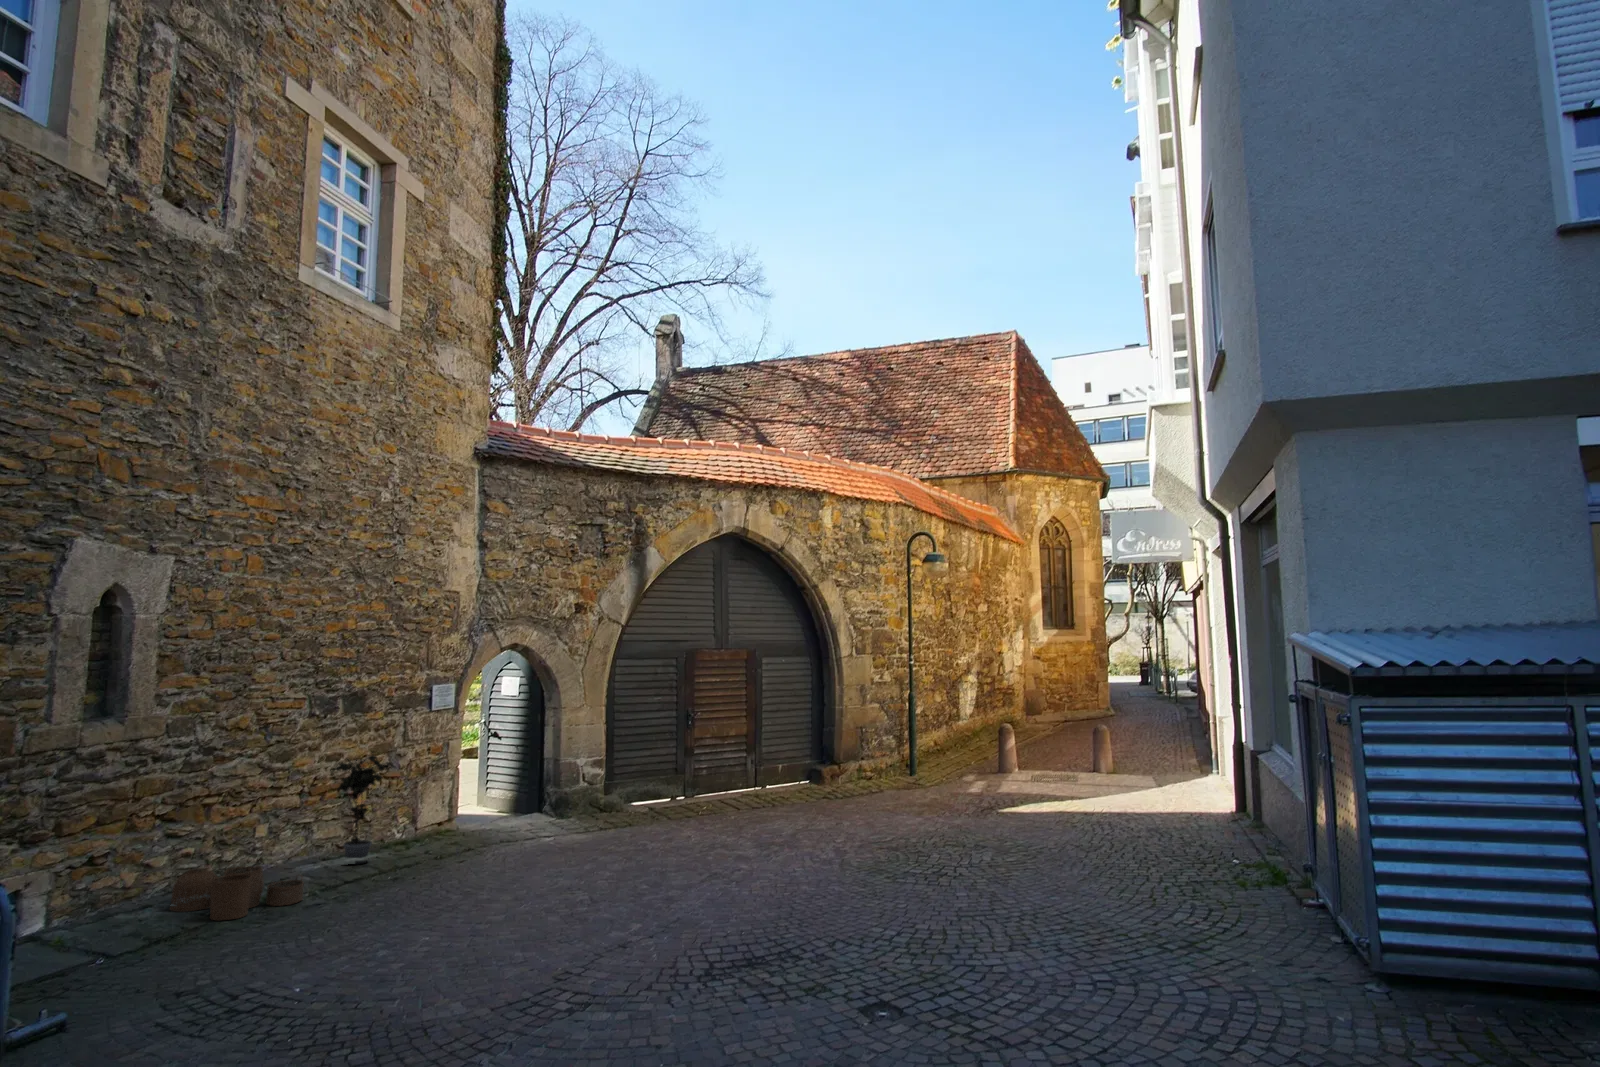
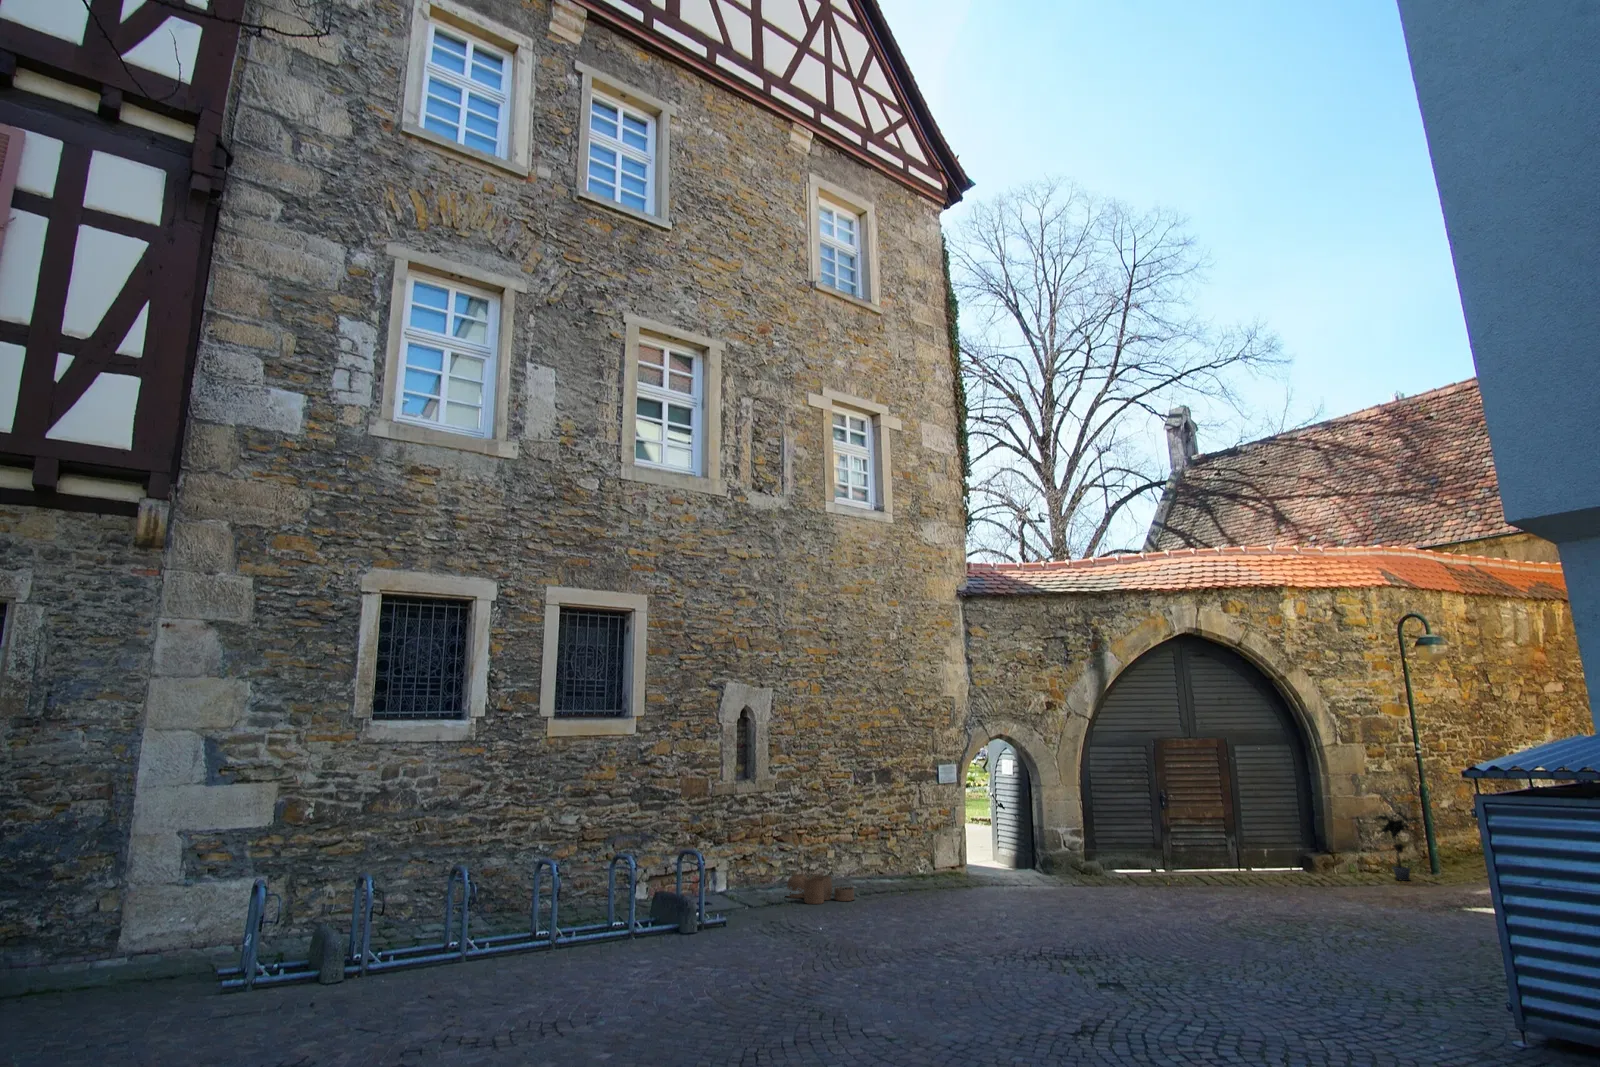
potted plant: present [330,752,396,865] -> present [1374,811,1417,881]

